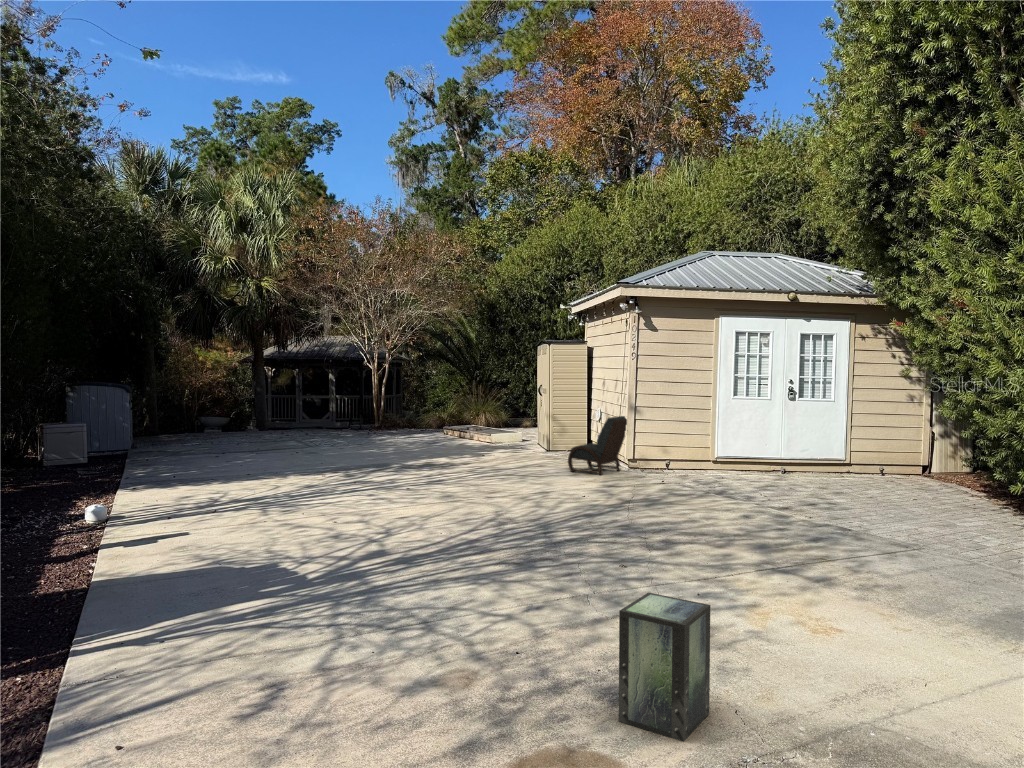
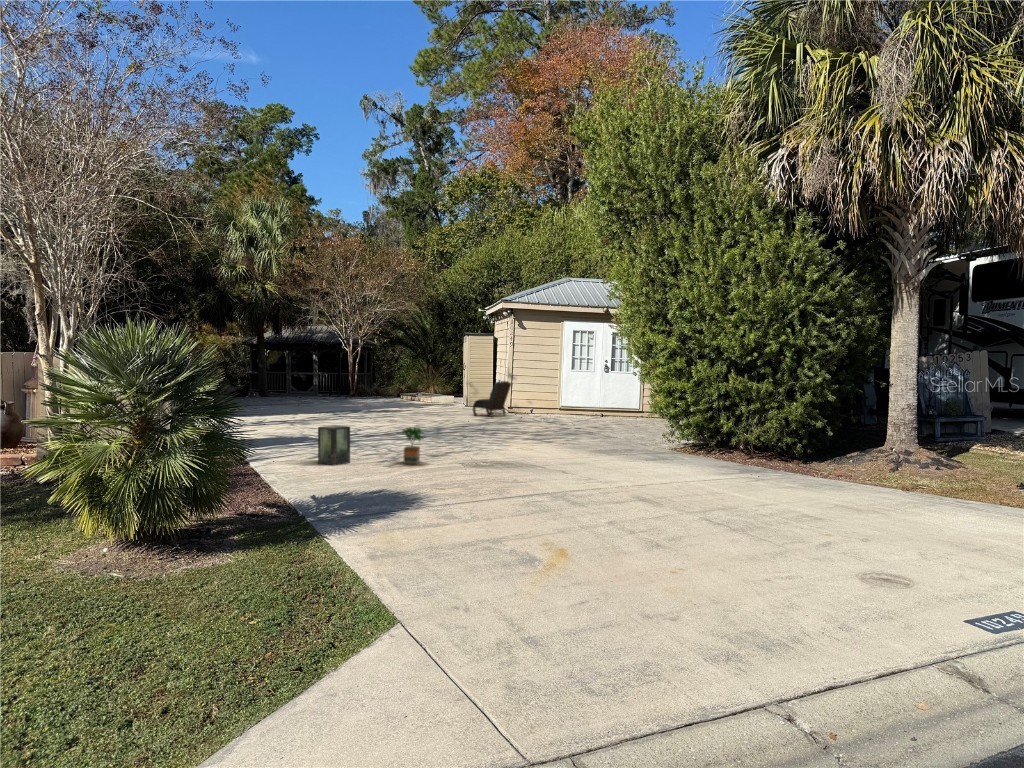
storage box: present [619,593,710,742] -> present [318,425,350,466]
potted tree: none [515,608,591,734] -> present [402,428,423,464]

